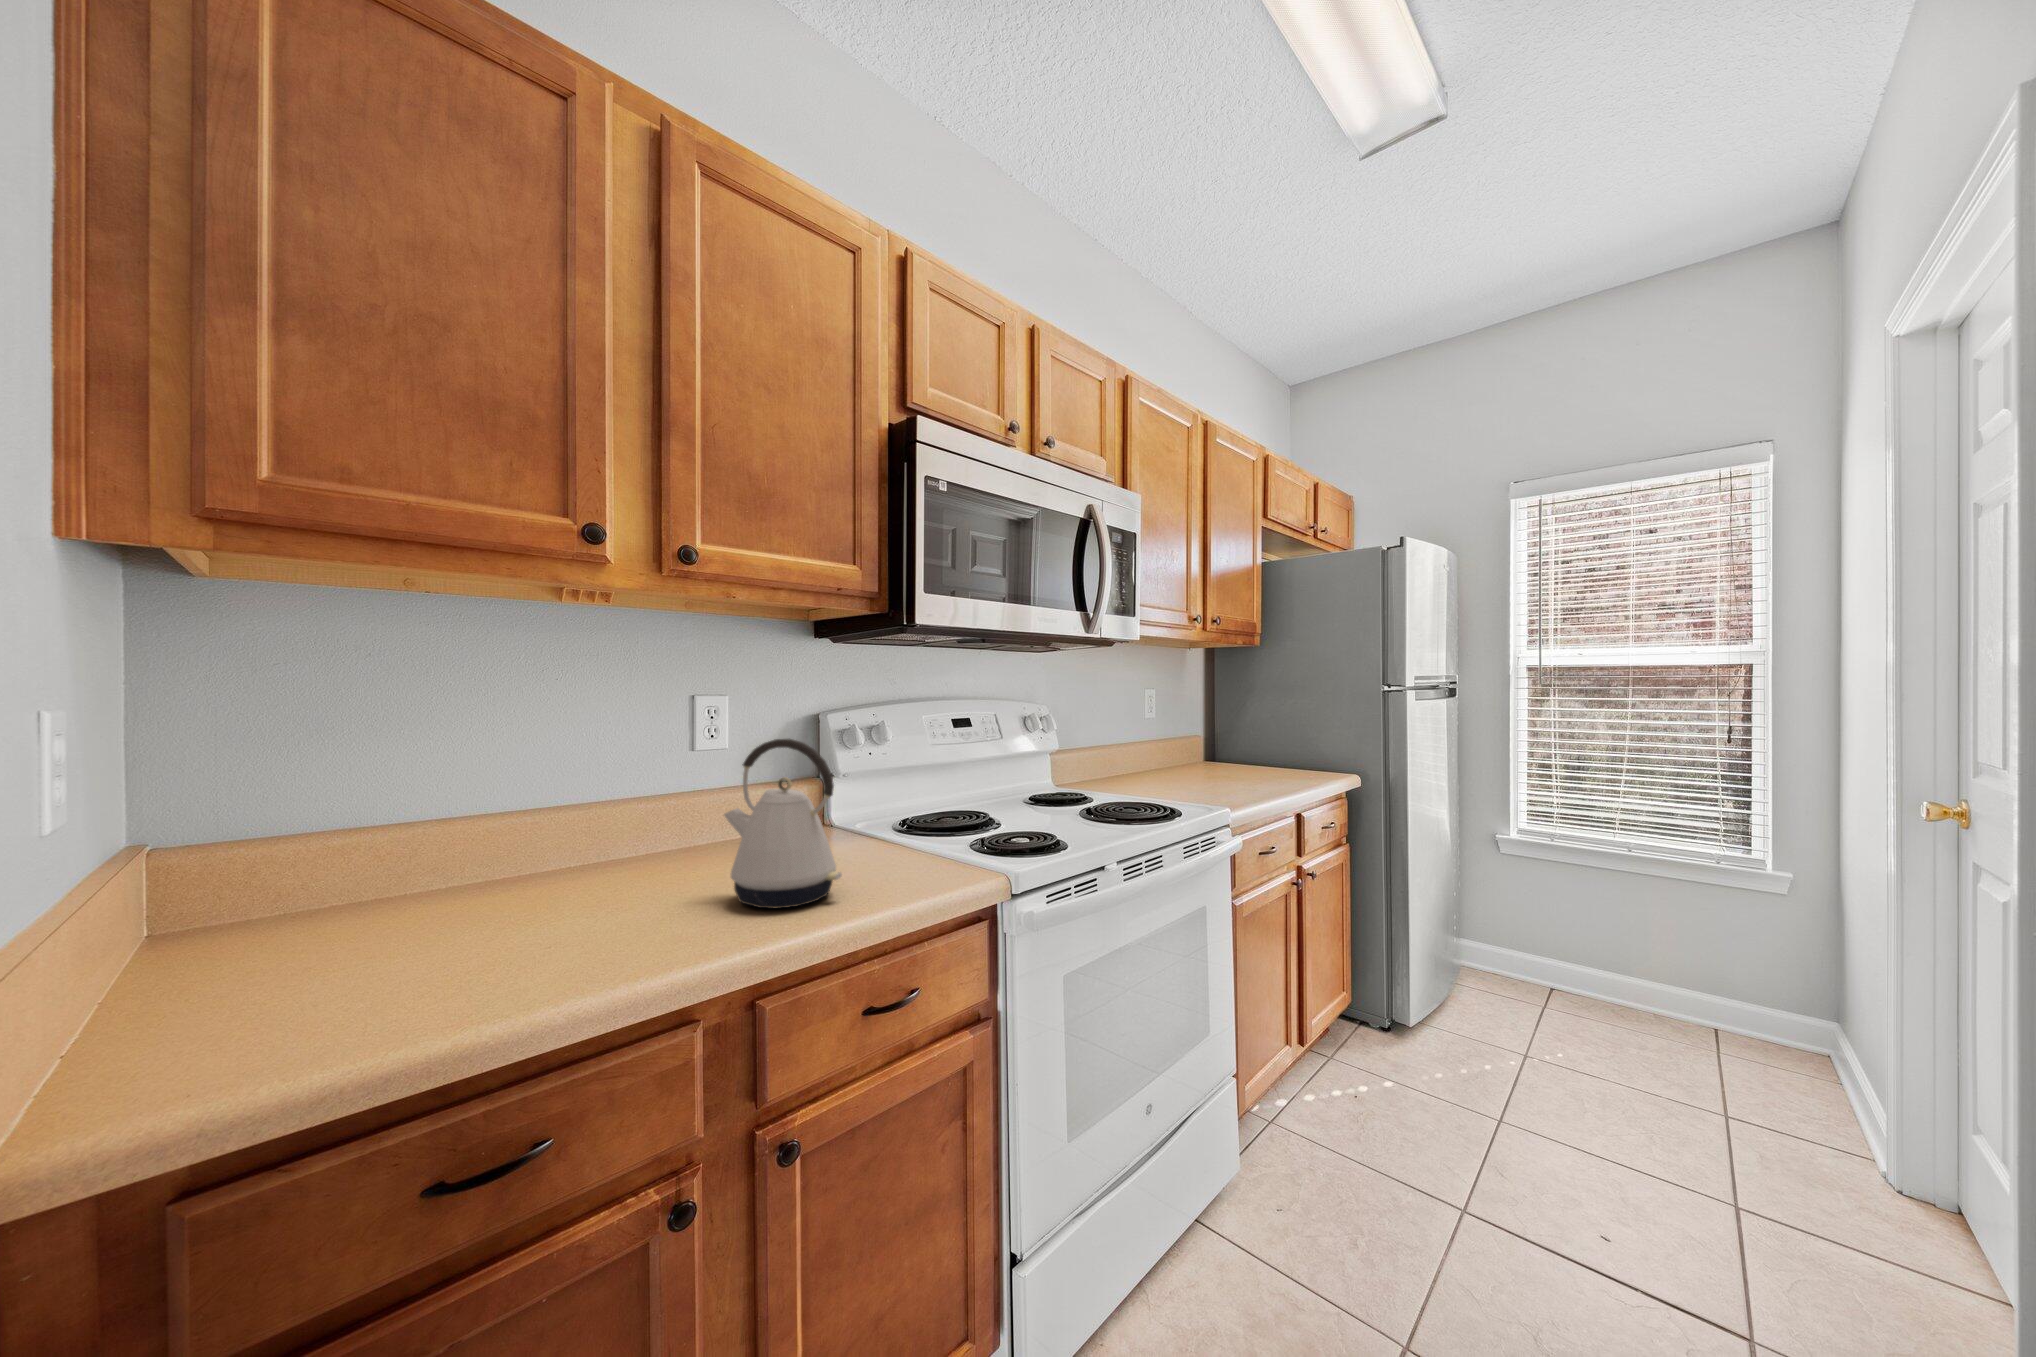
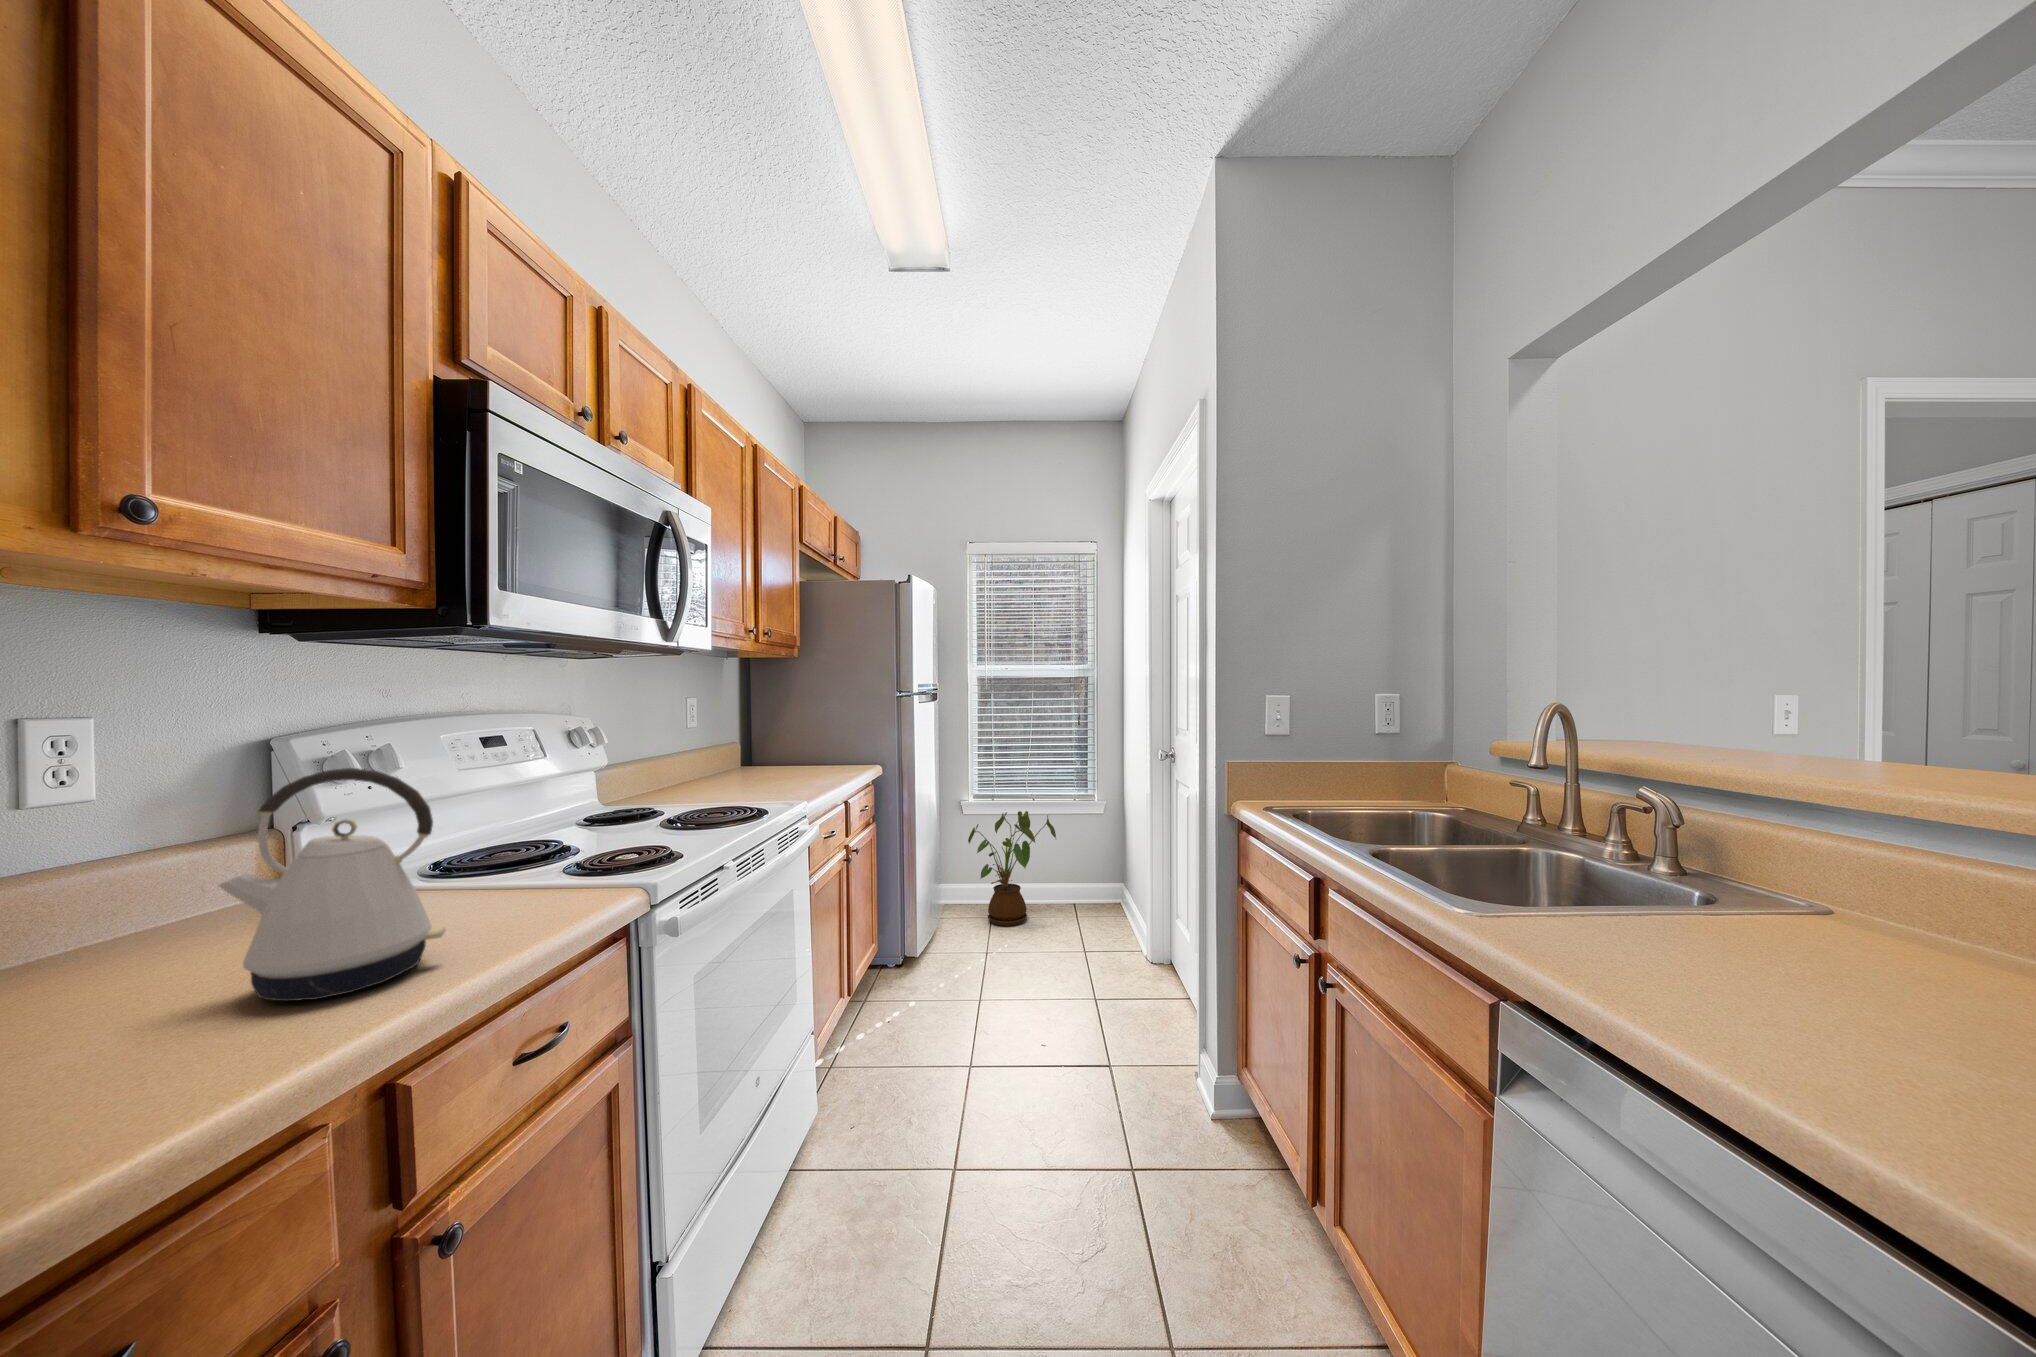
house plant: none [1502,860,1659,1023] -> present [968,811,1056,926]

